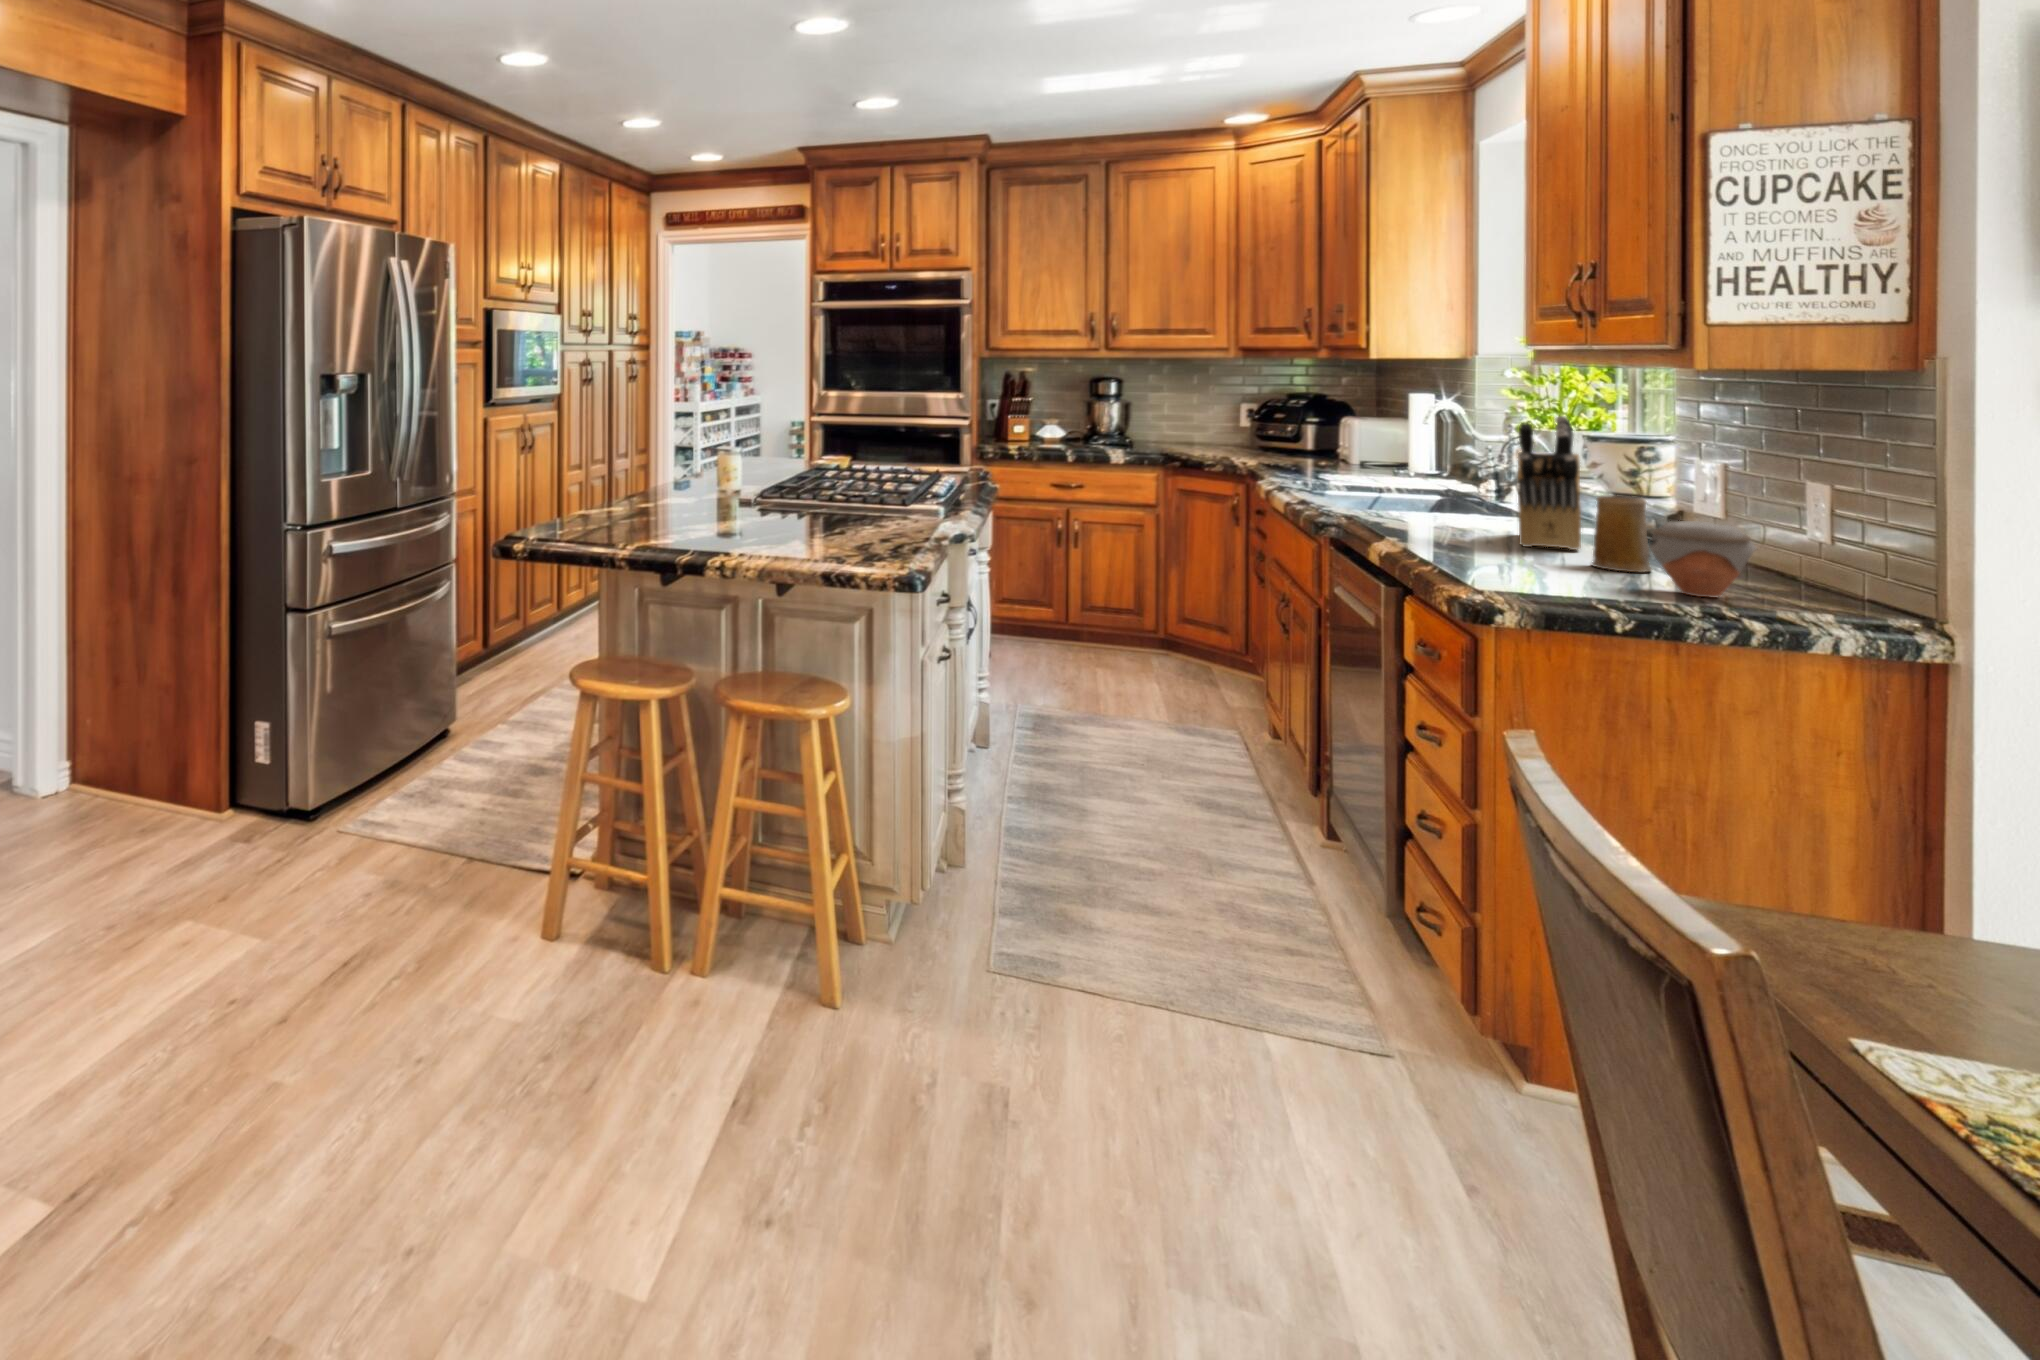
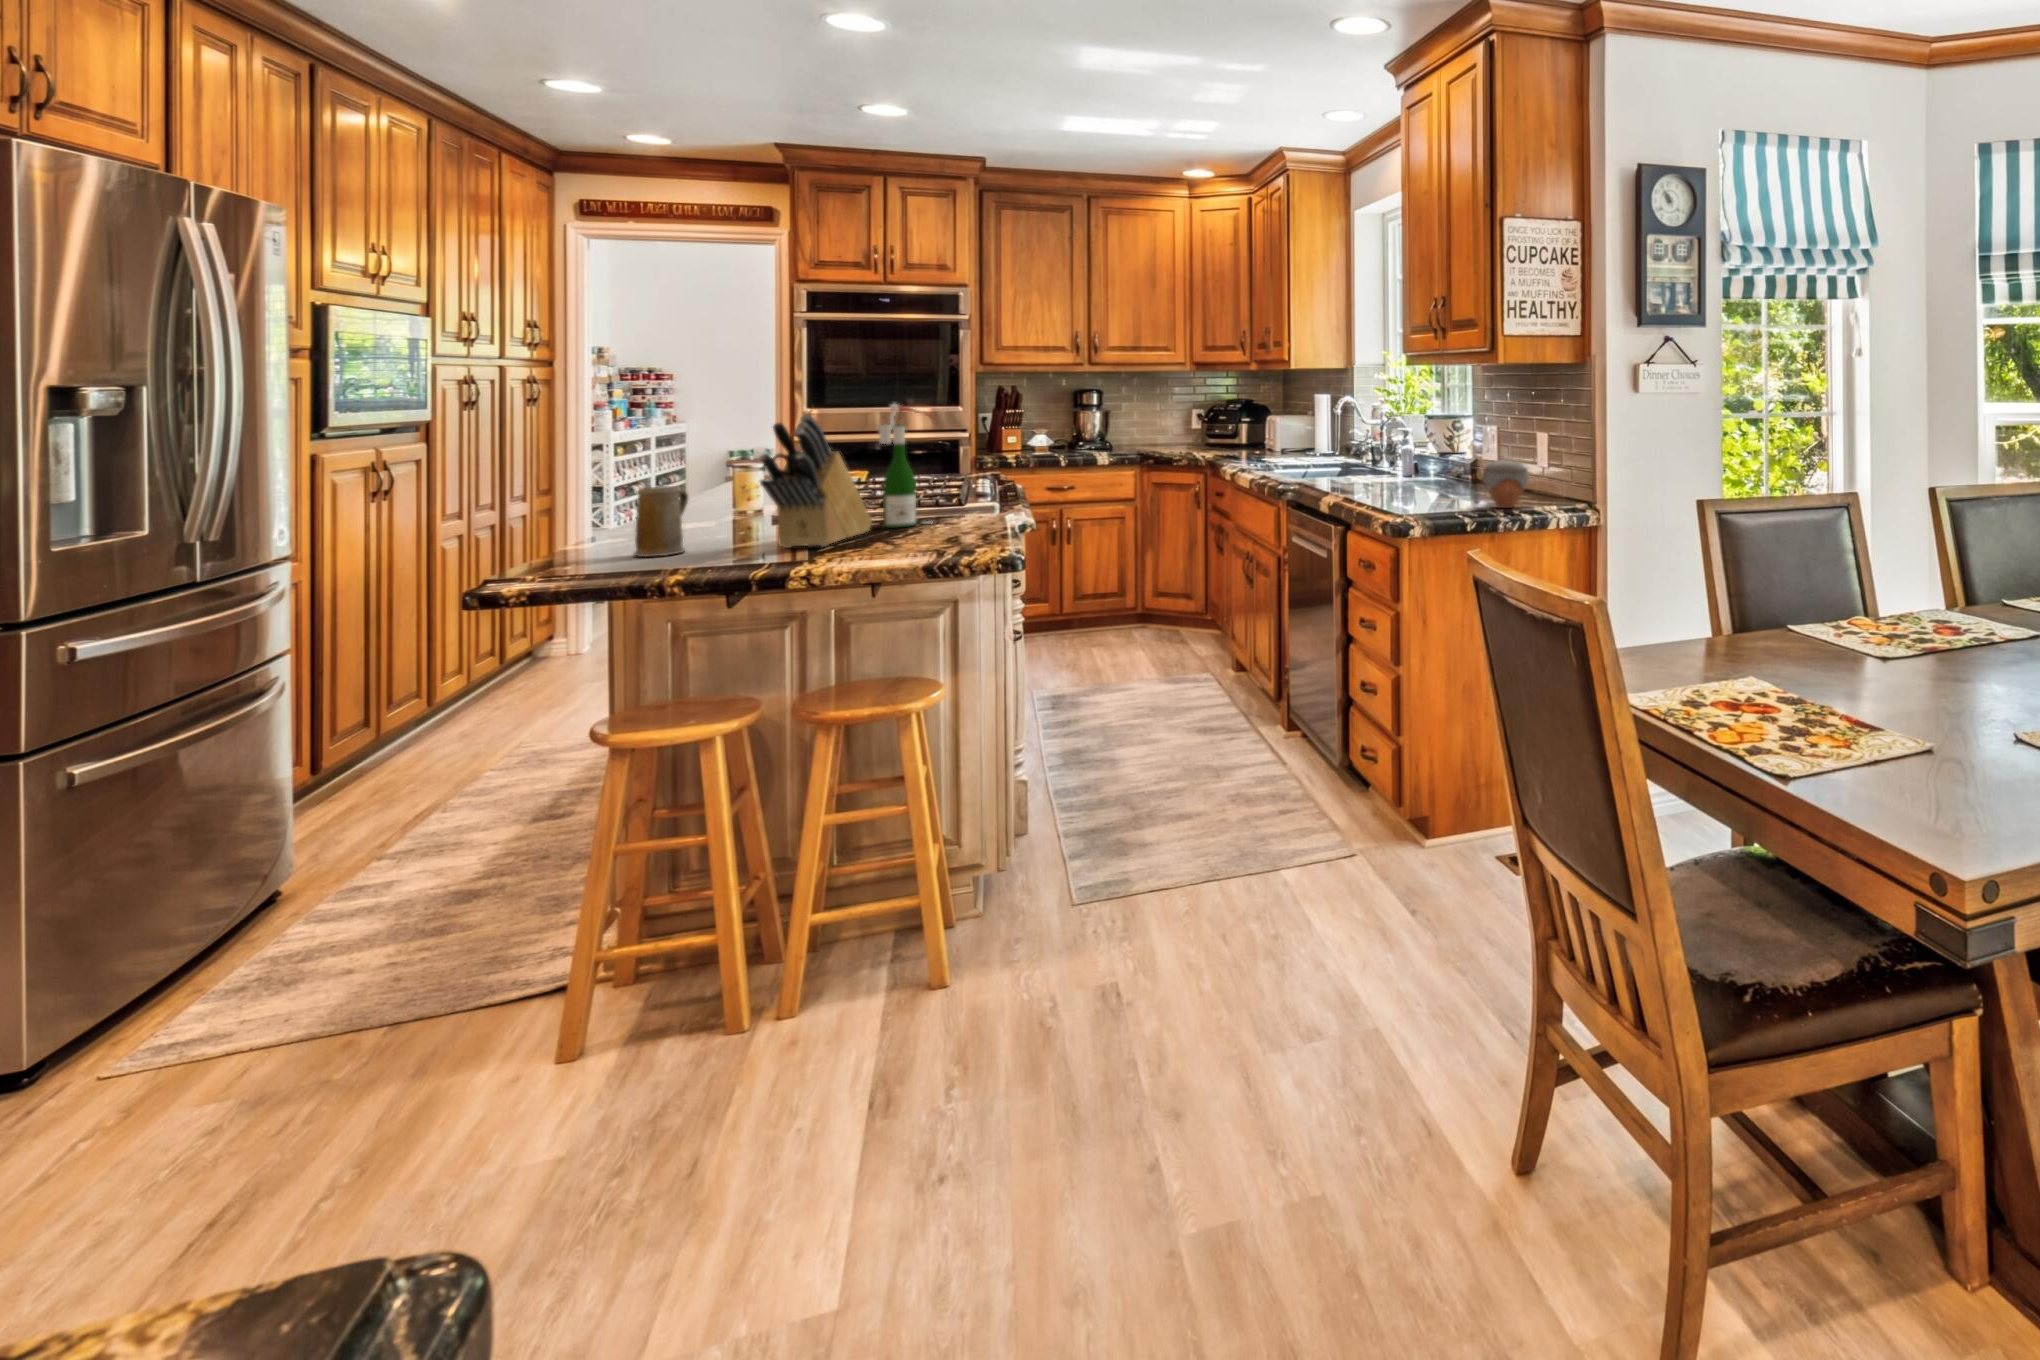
wine bottle: none [823,399,874,523] -> present [879,404,930,528]
knife block: present [1518,416,1581,550] -> present [760,415,872,548]
mug: present [1592,495,1651,572] -> present [634,486,688,557]

